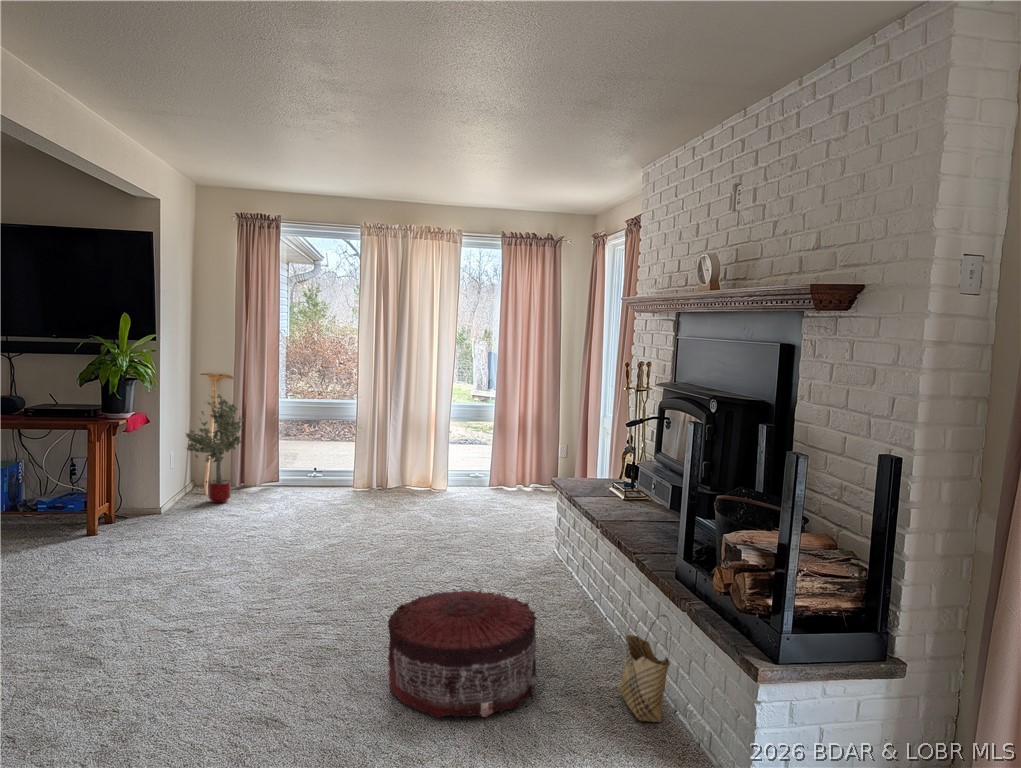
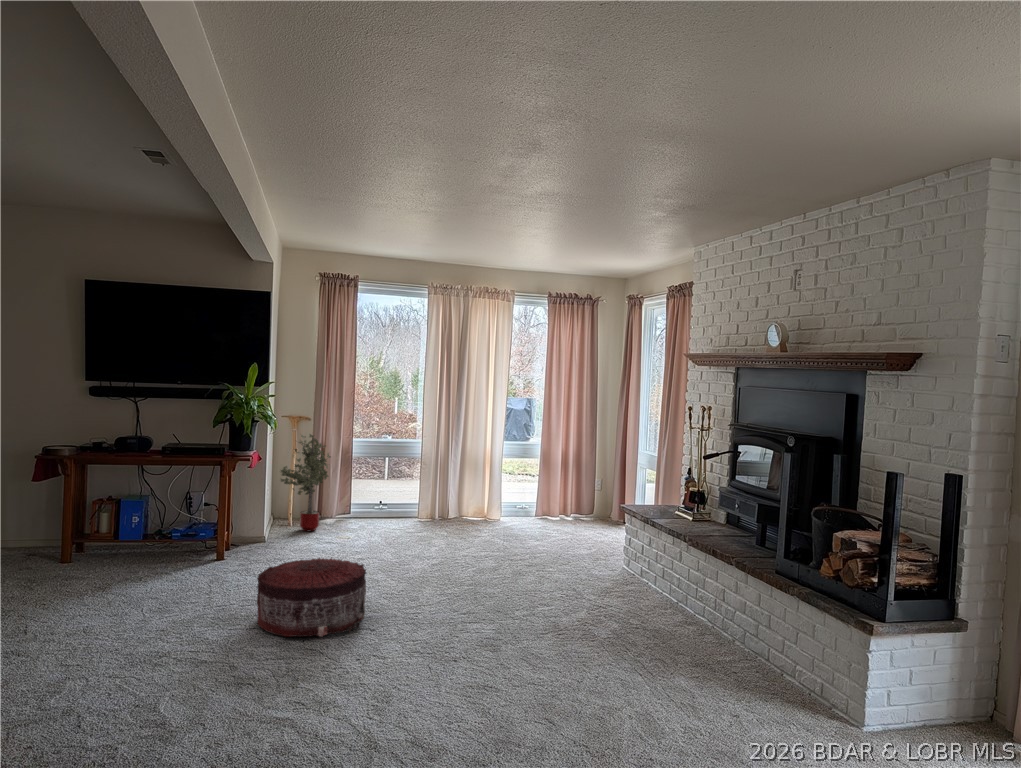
pouf: present [388,590,537,717] -> present [257,558,366,637]
woven basket: present [618,615,671,722] -> none [736,599,784,682]

